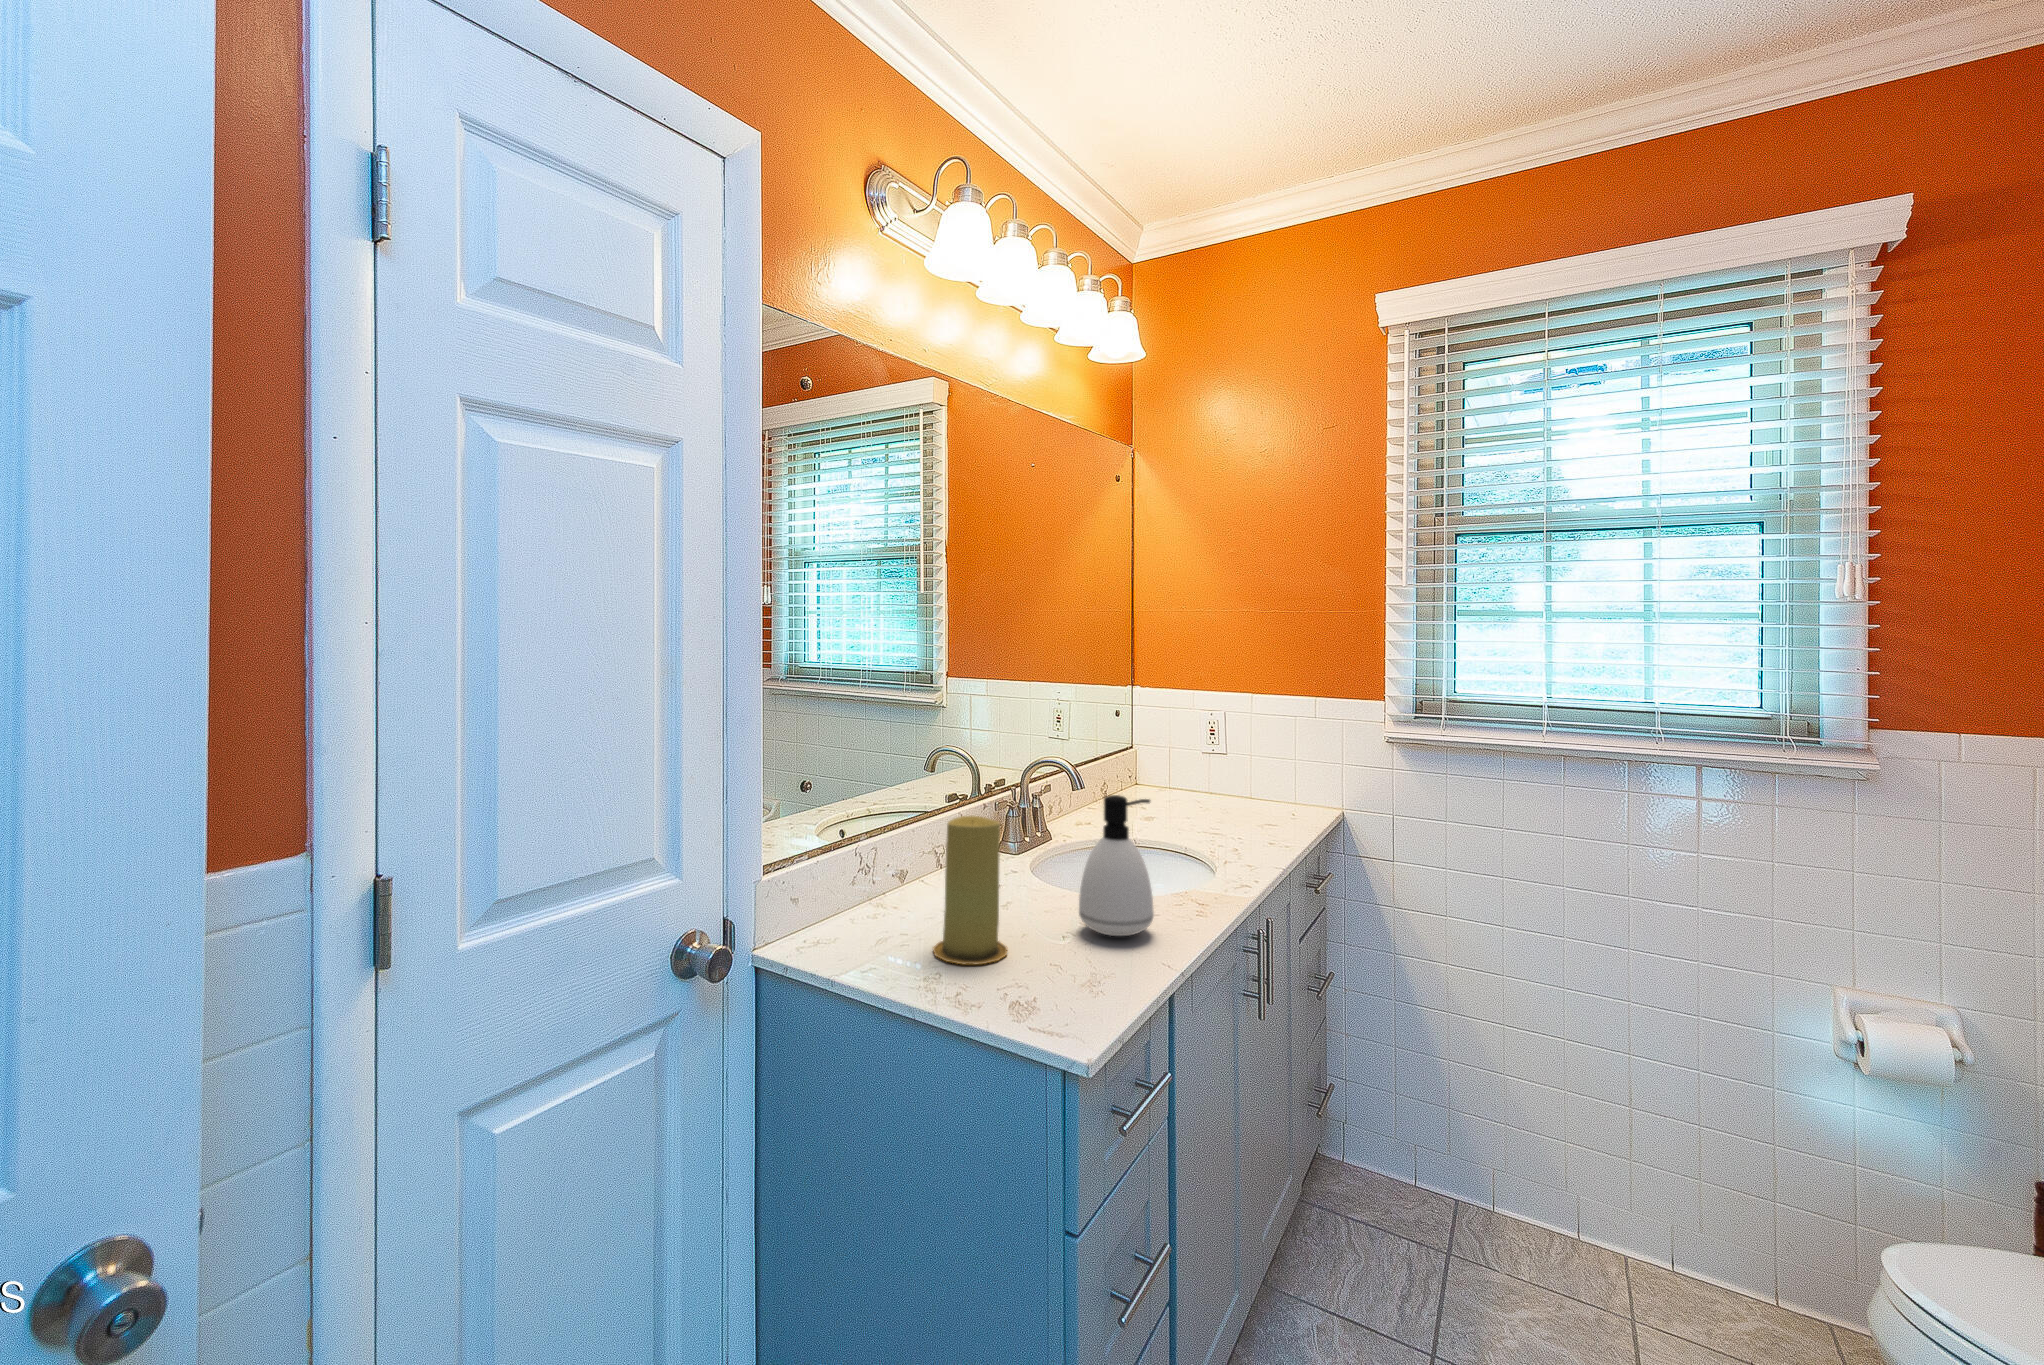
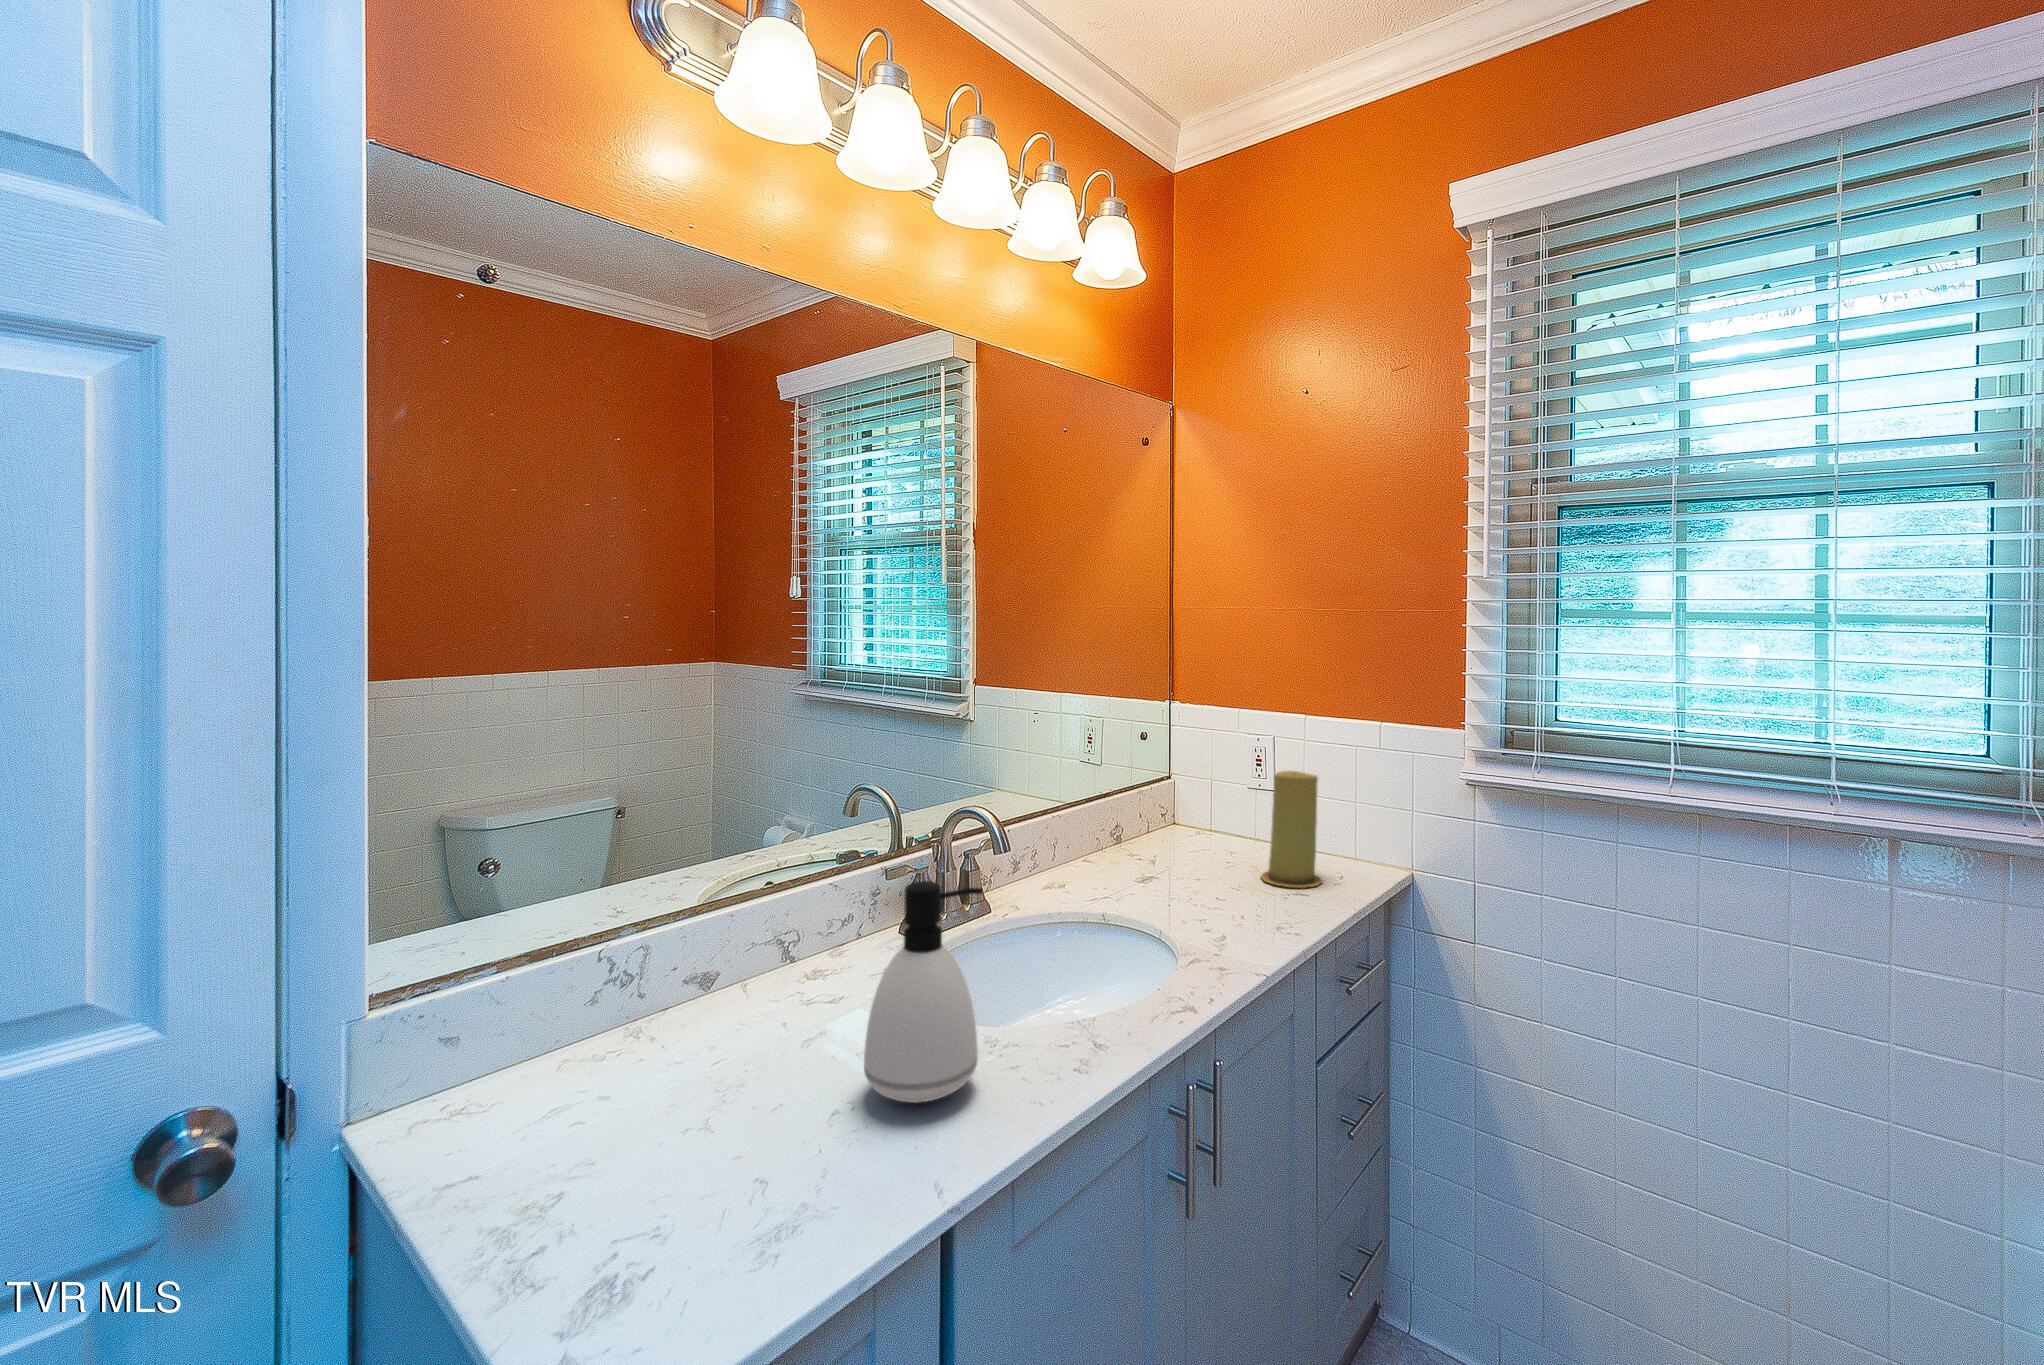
candle: present [933,816,1007,964] -> present [1261,771,1322,888]

